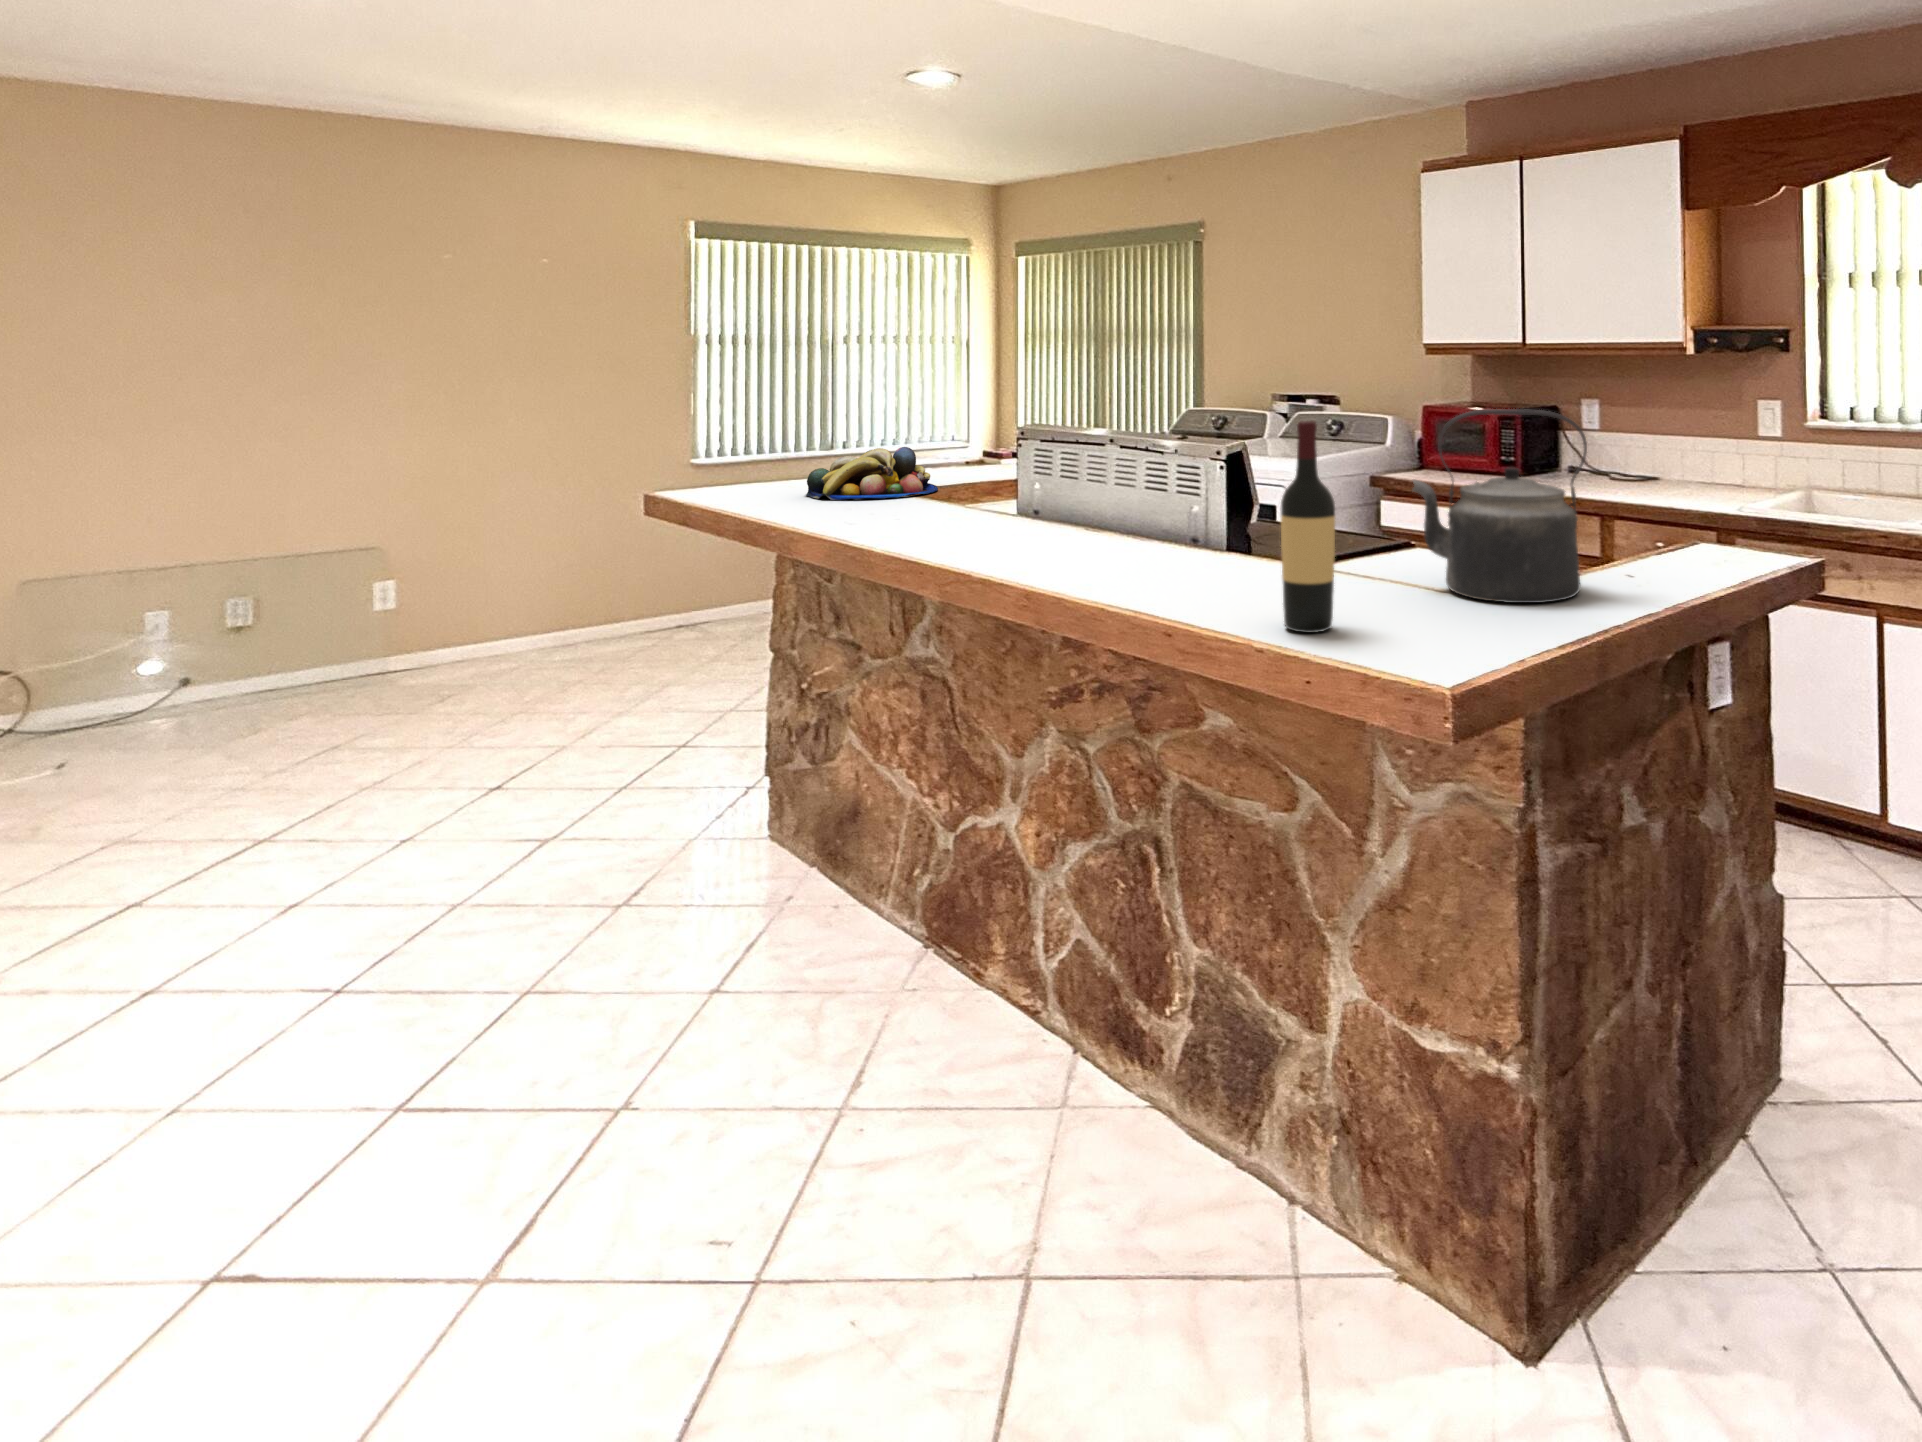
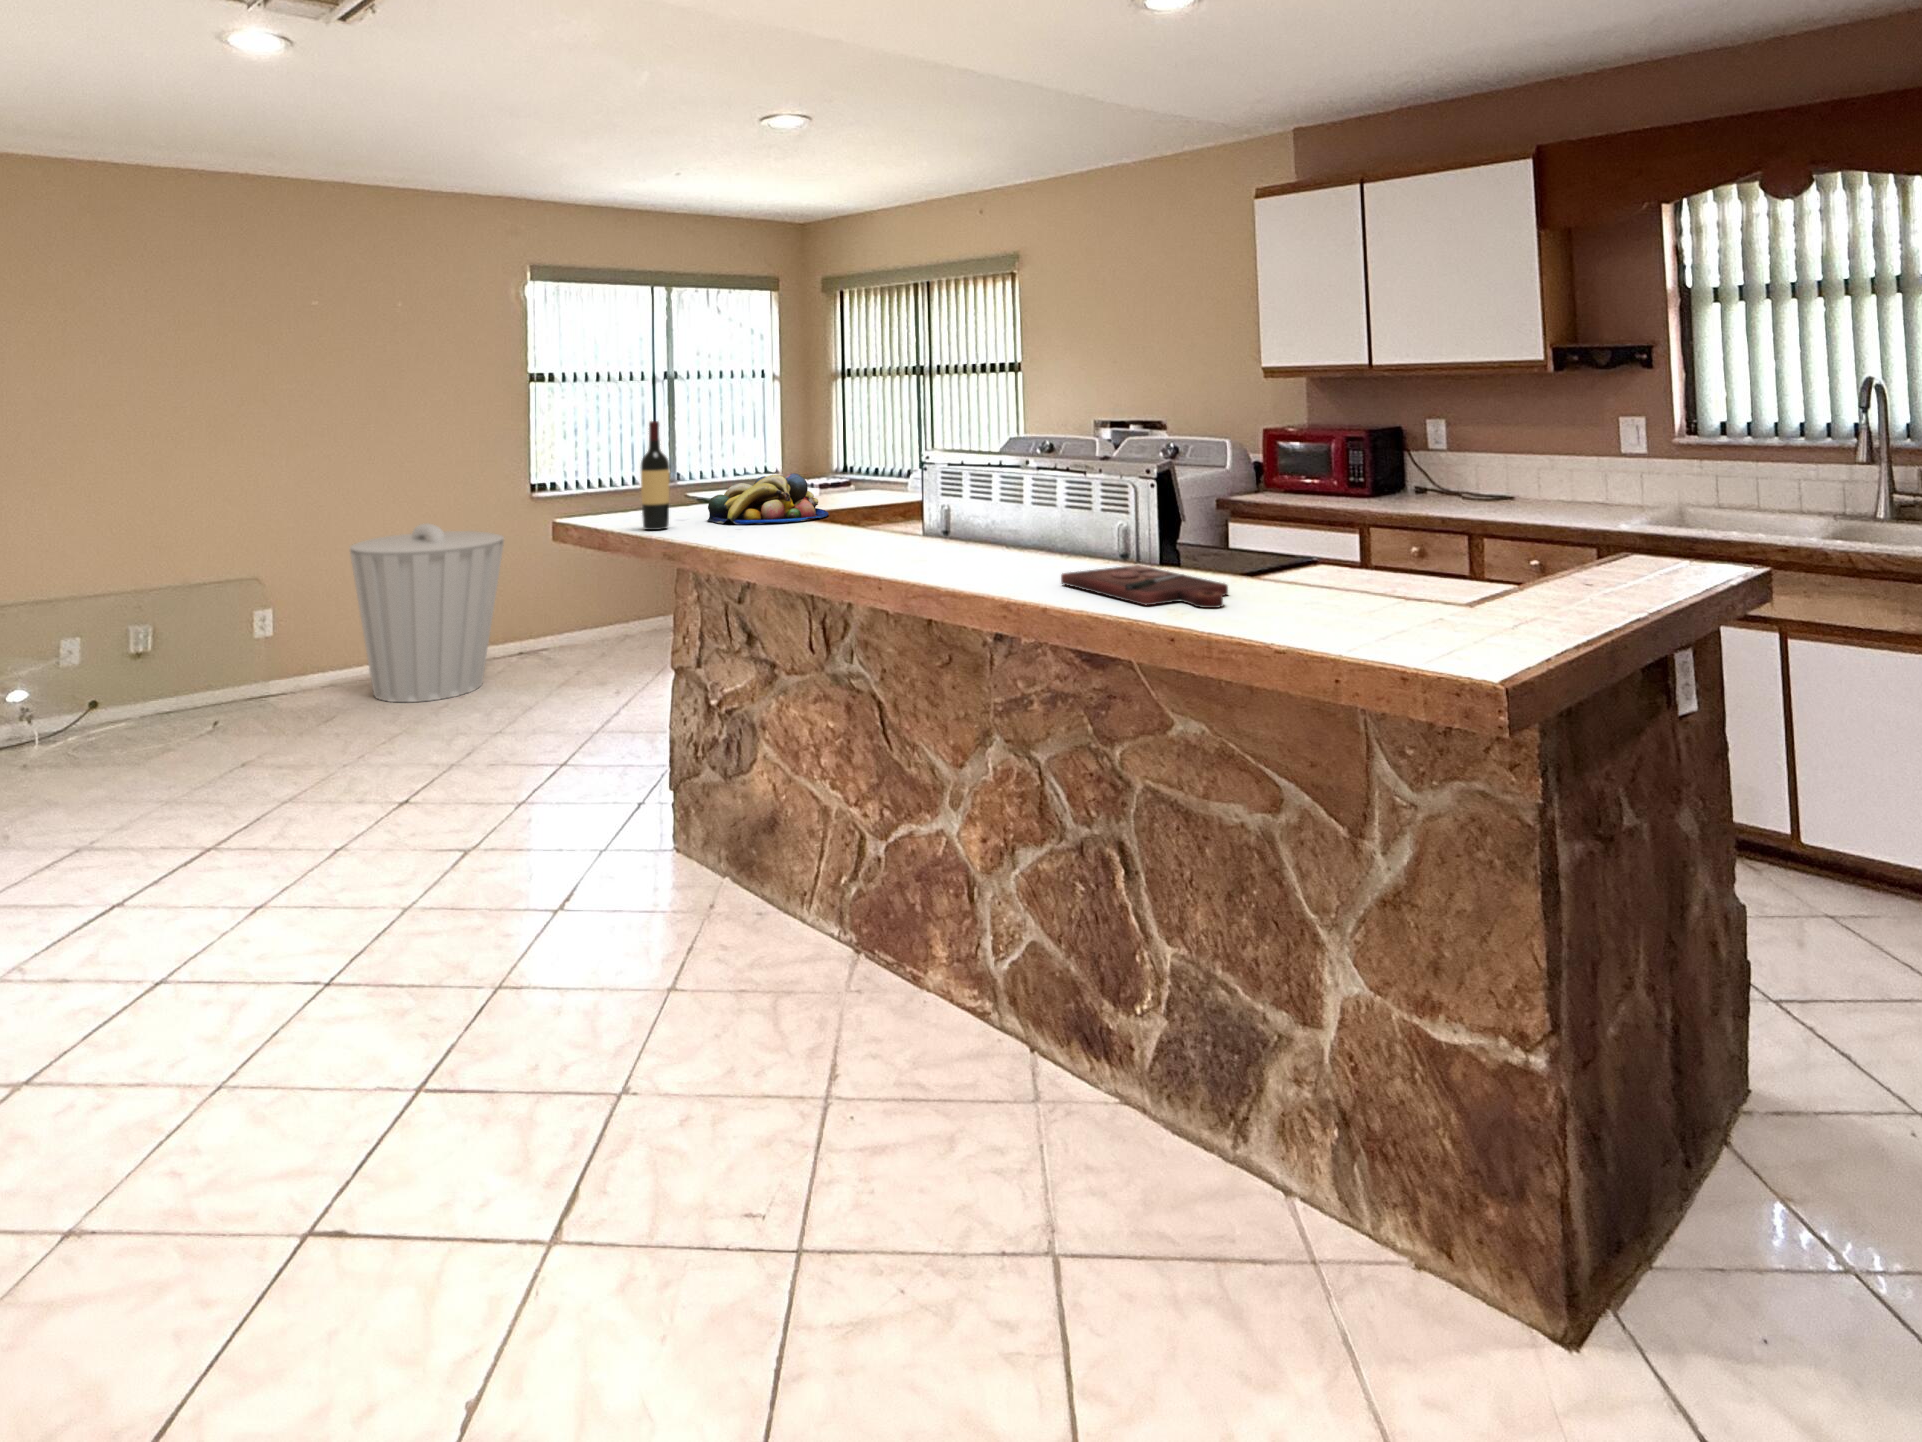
kettle: present [1413,409,1587,603] -> none [1381,423,1559,609]
wine bottle: present [1280,421,1335,633] -> present [641,421,670,530]
trash can: none [480,492,653,678] -> present [350,523,504,702]
cutting board: none [1097,551,1257,600] -> present [1061,565,1228,608]

